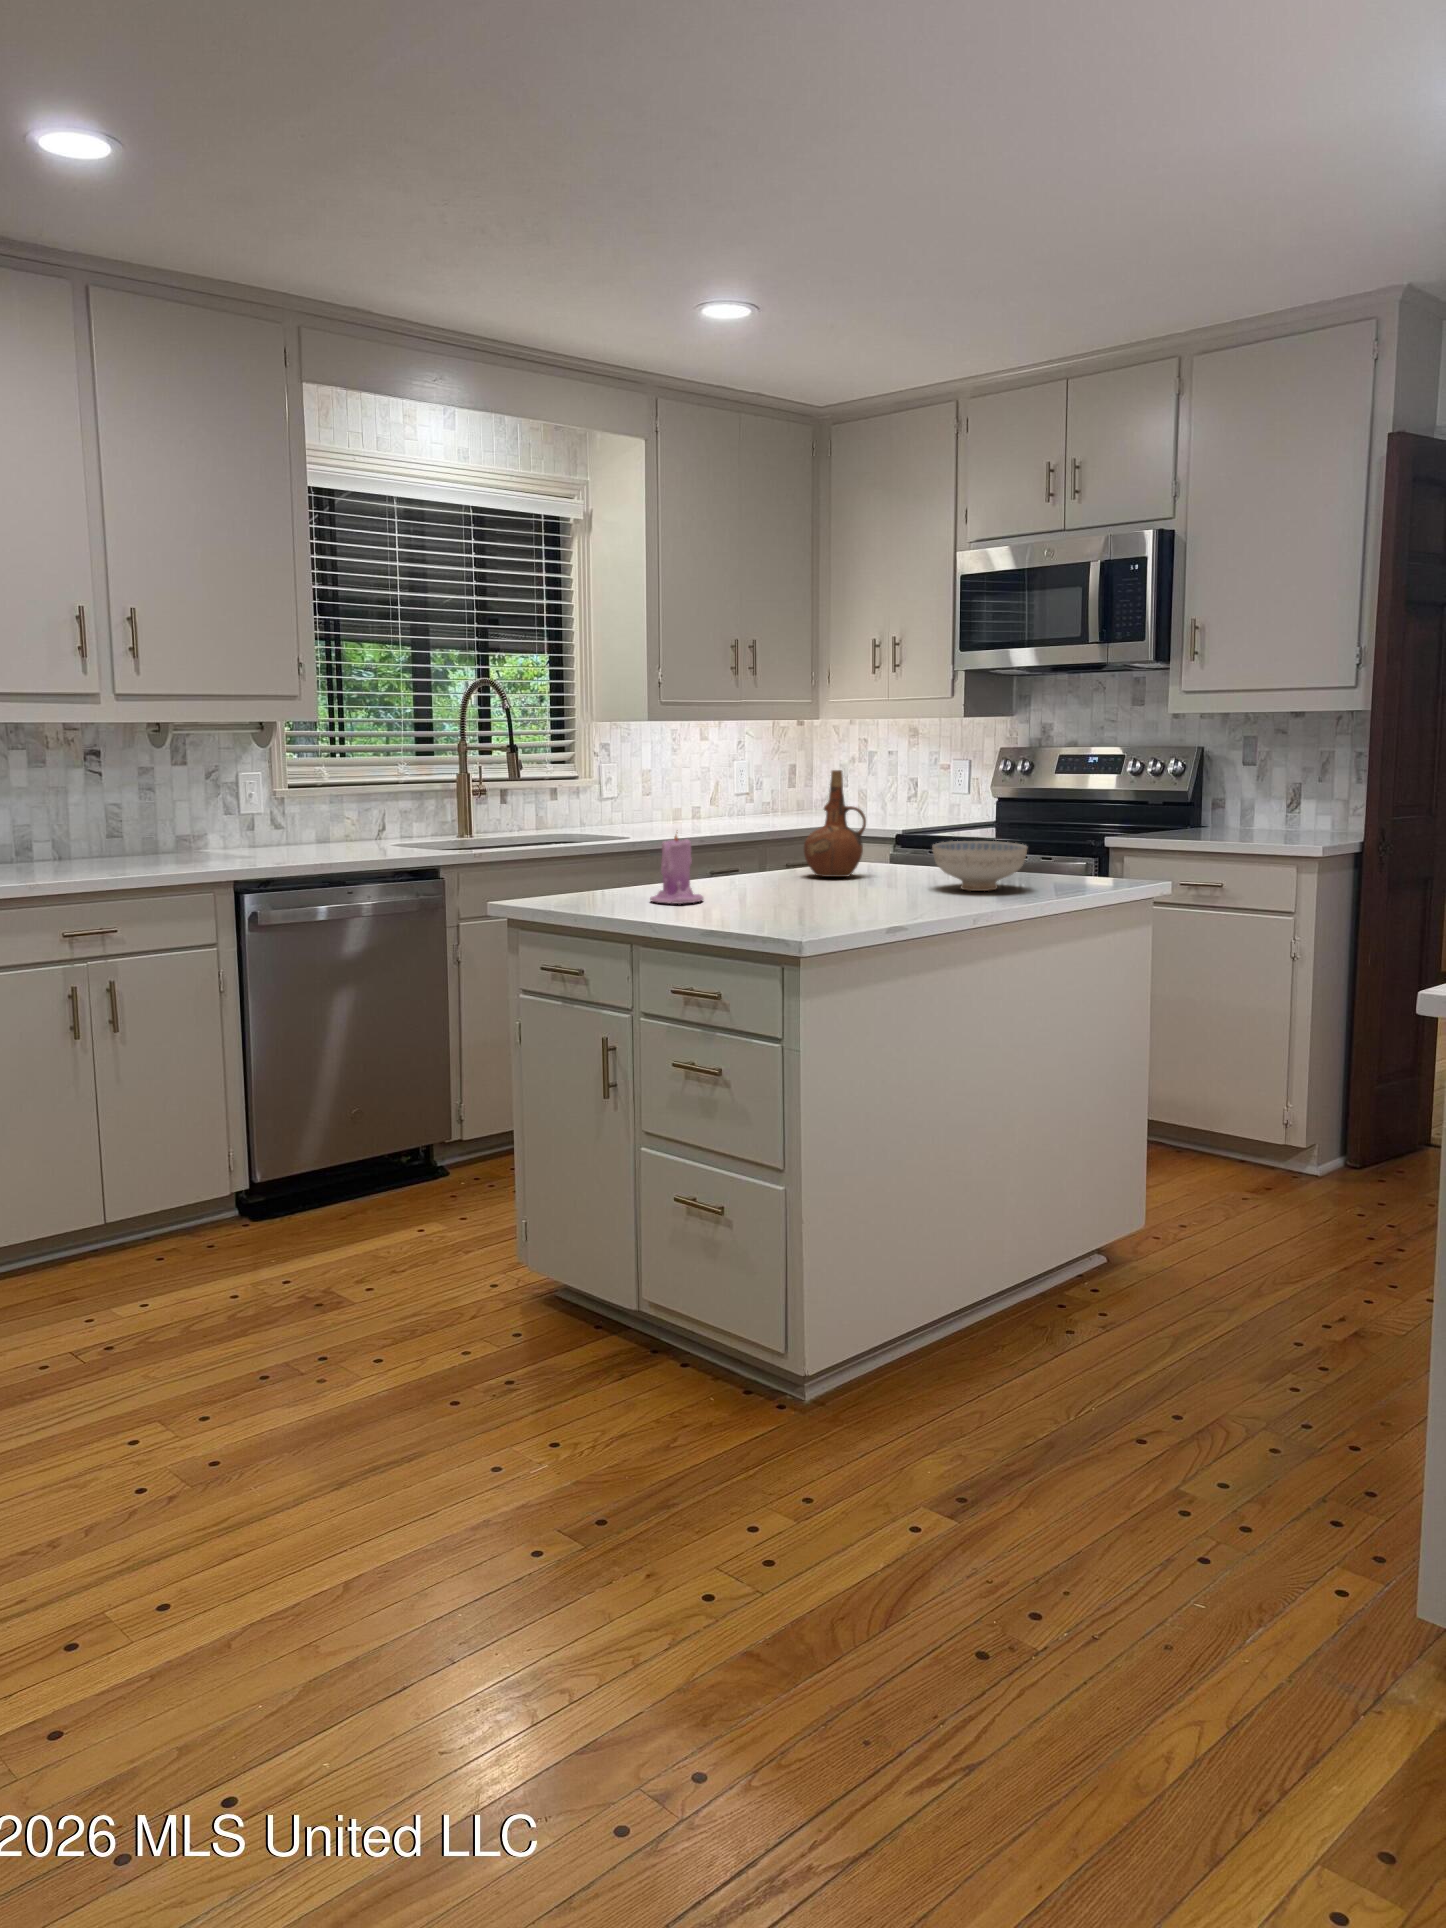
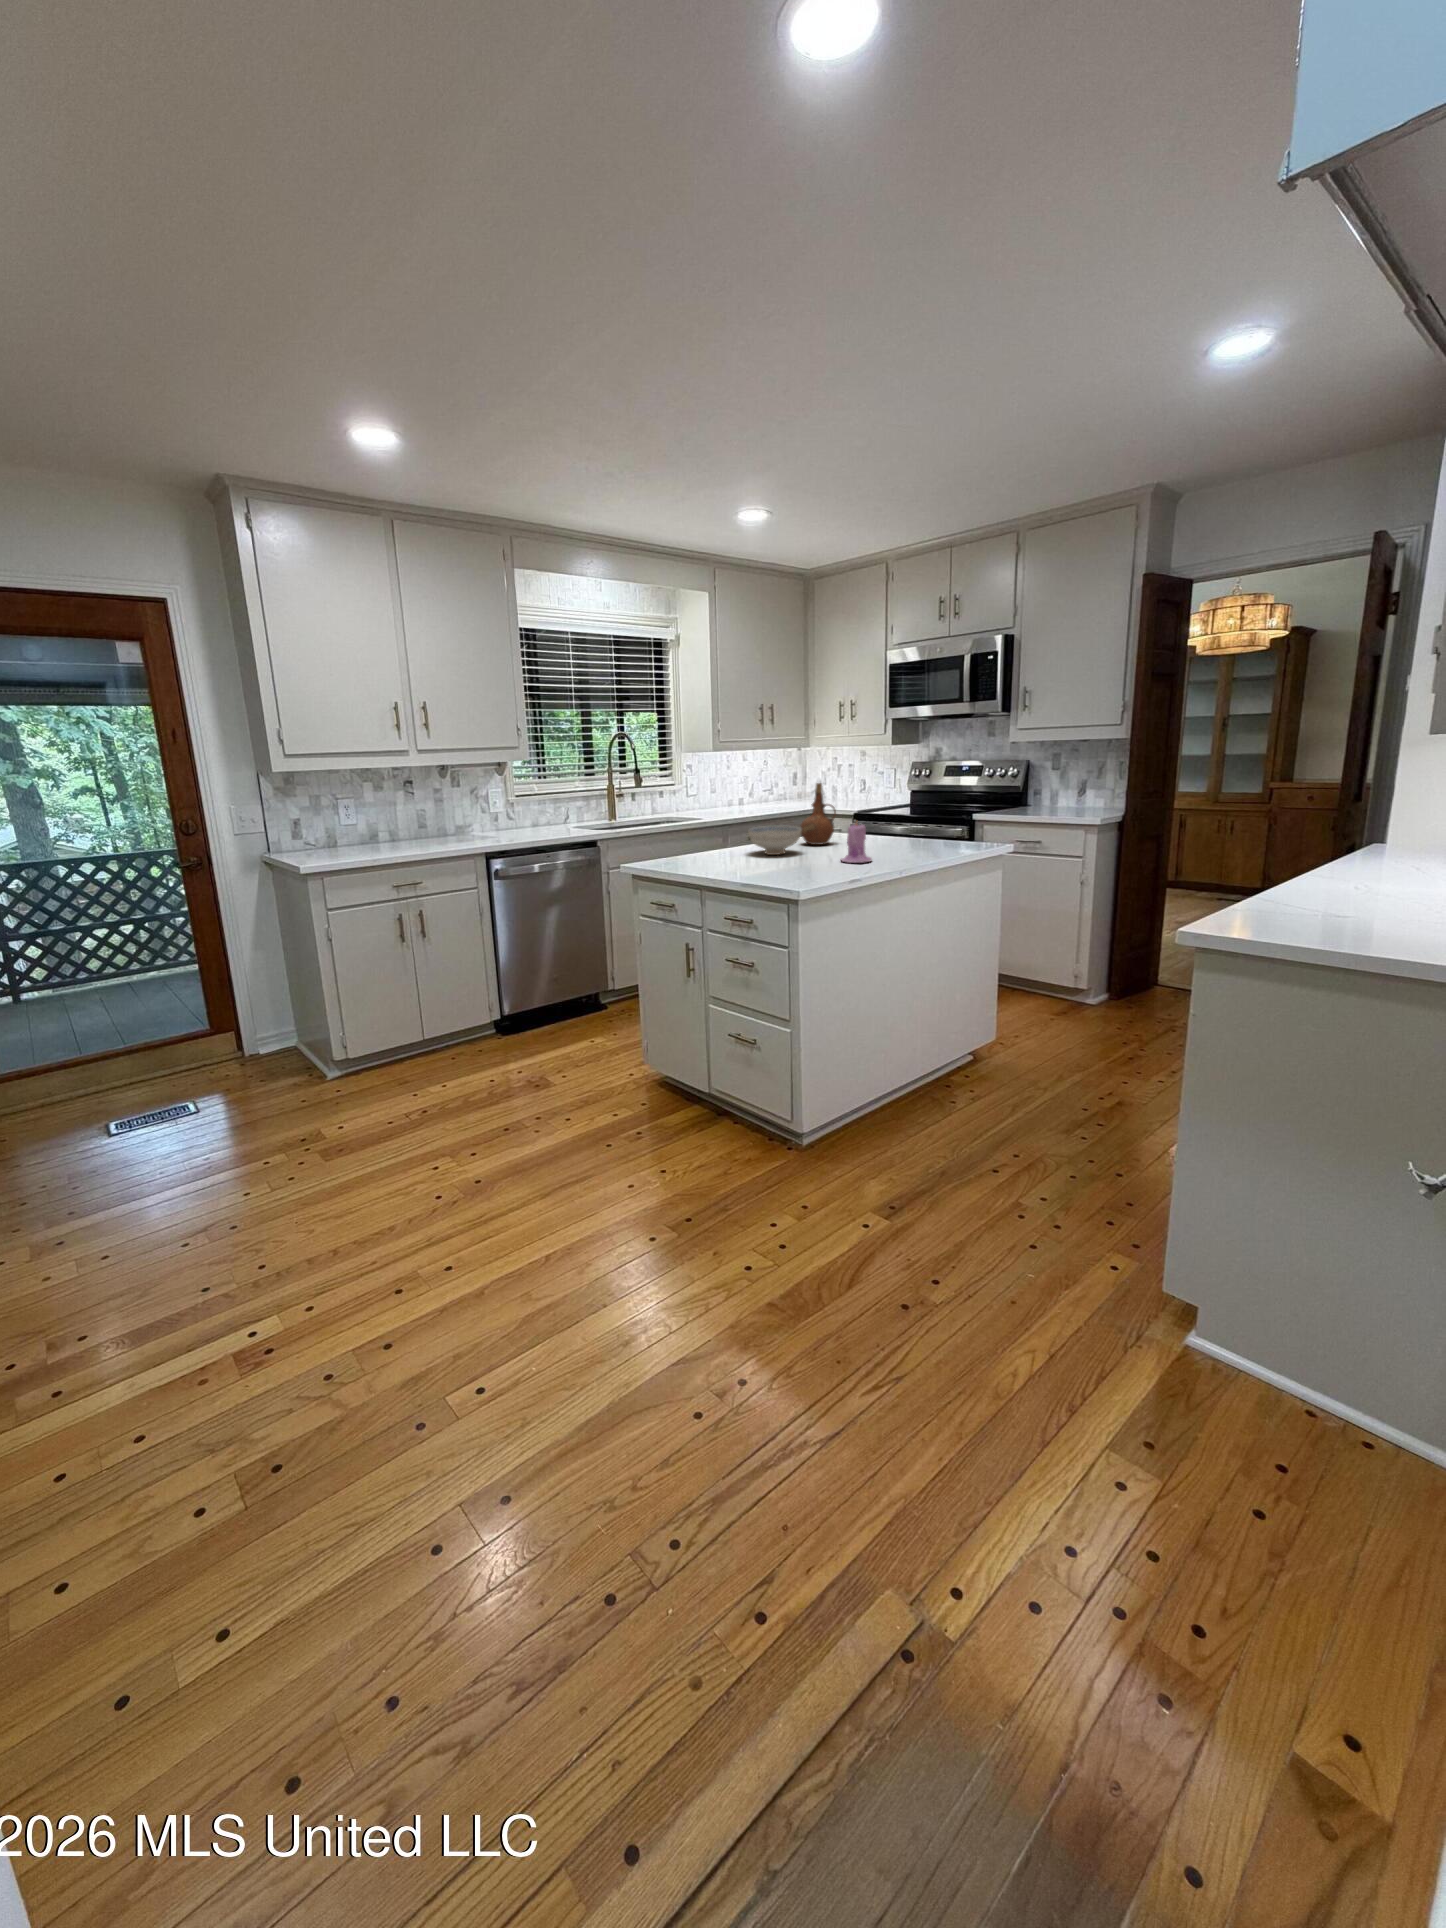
candle: present [650,835,703,904] -> present [841,824,872,863]
ceramic bowl: present [932,841,1027,891] -> present [748,825,802,855]

